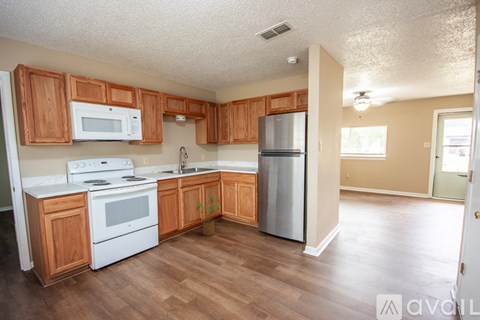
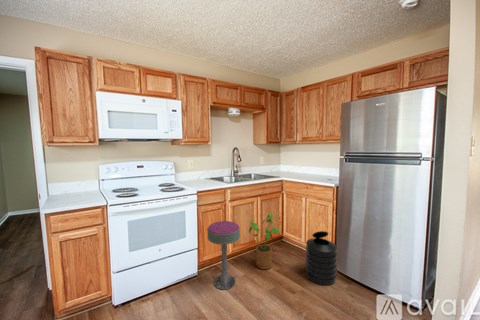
bar stool: none [167,202,191,250] -> present [207,221,240,290]
trash can: none [238,203,257,238] -> present [306,231,337,285]

